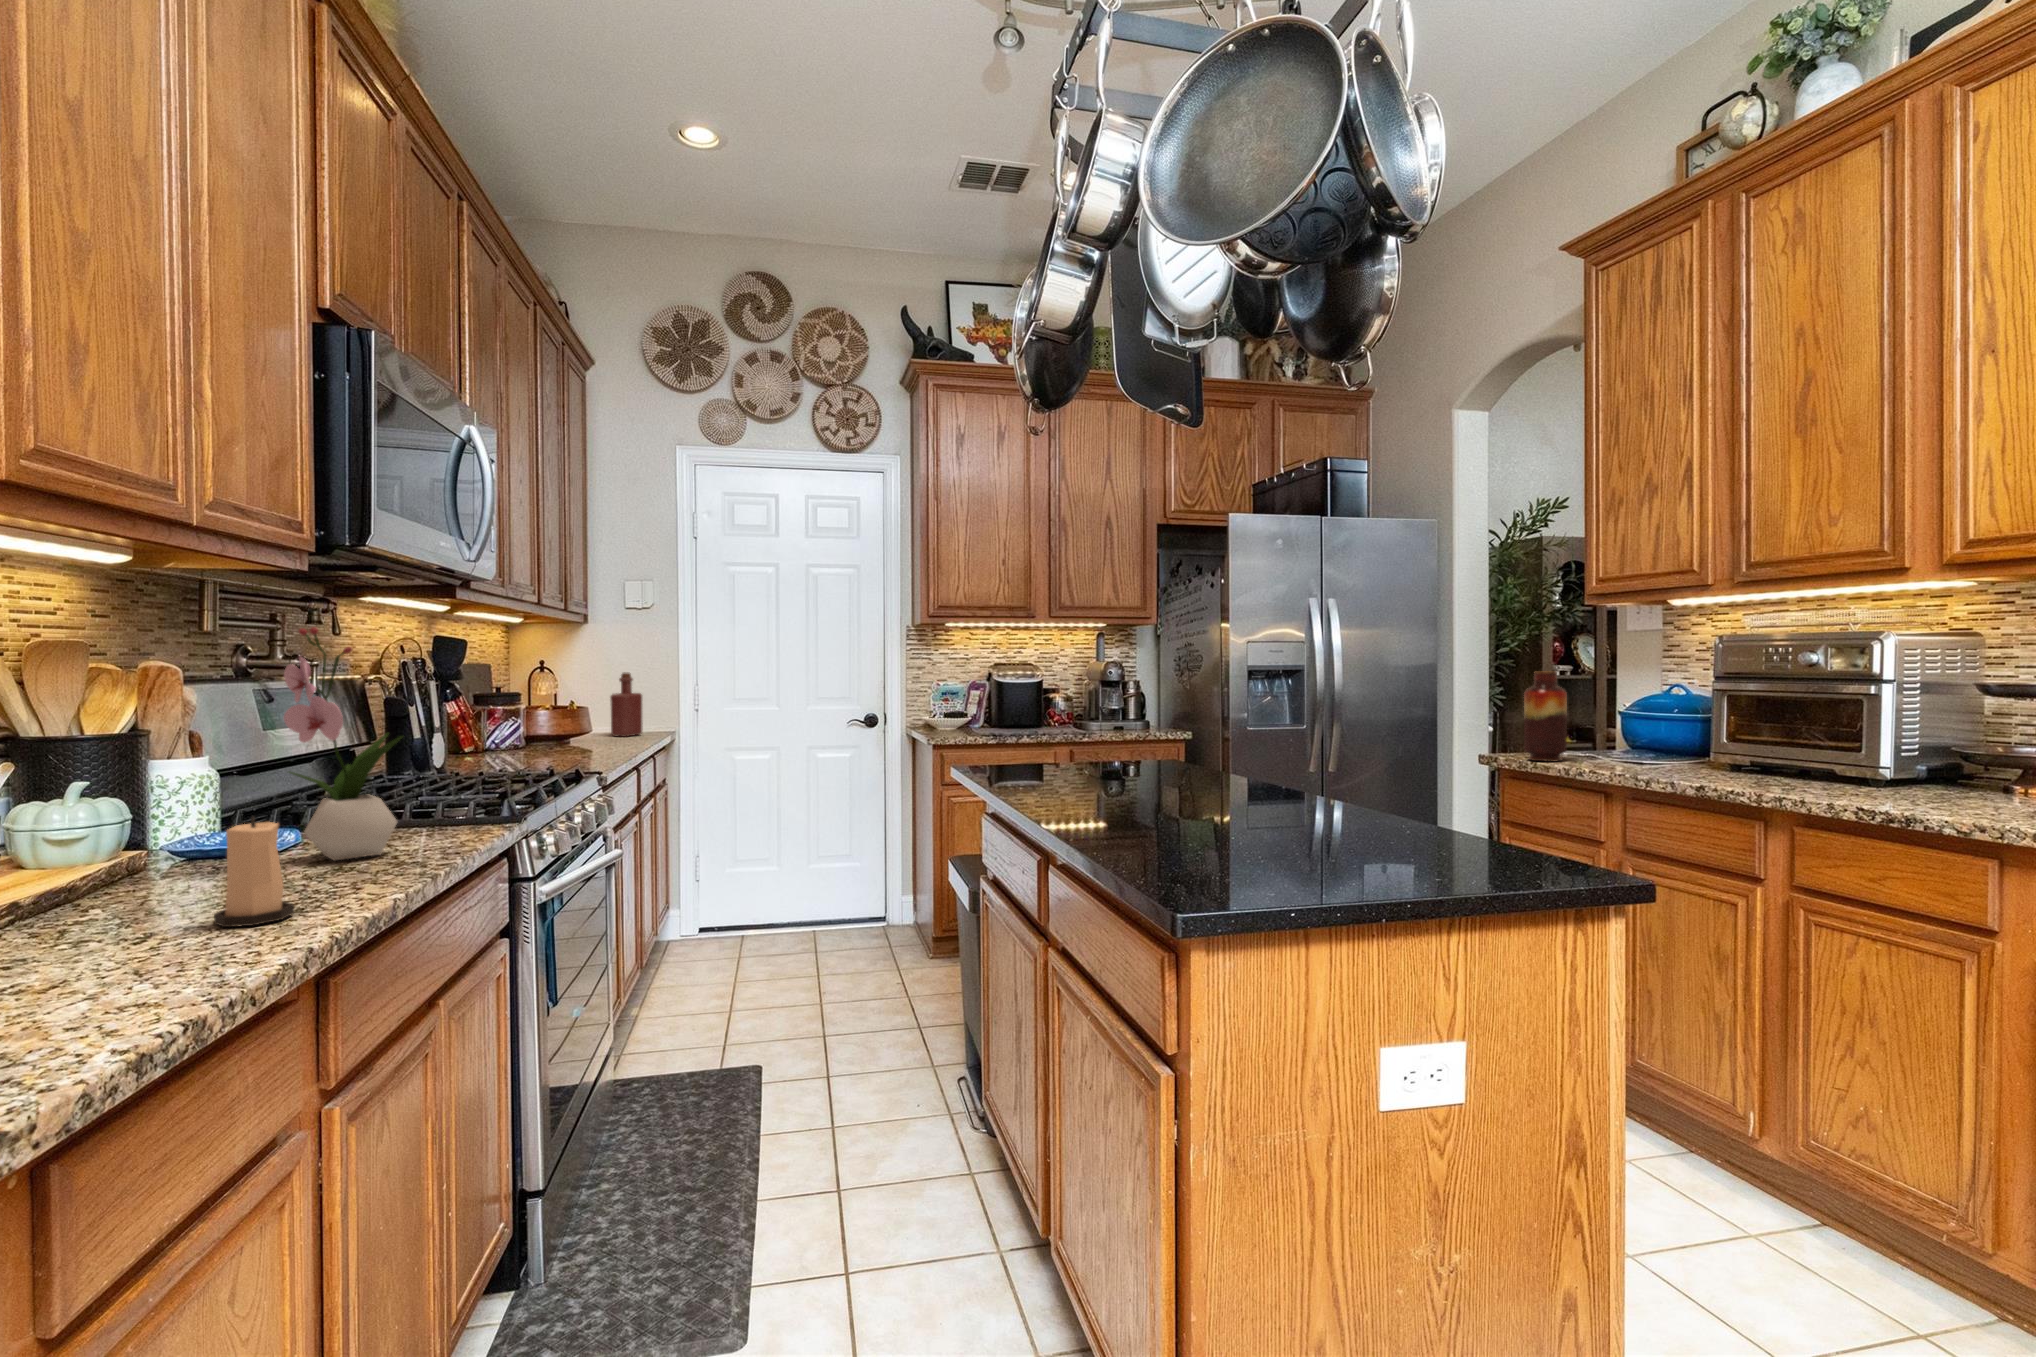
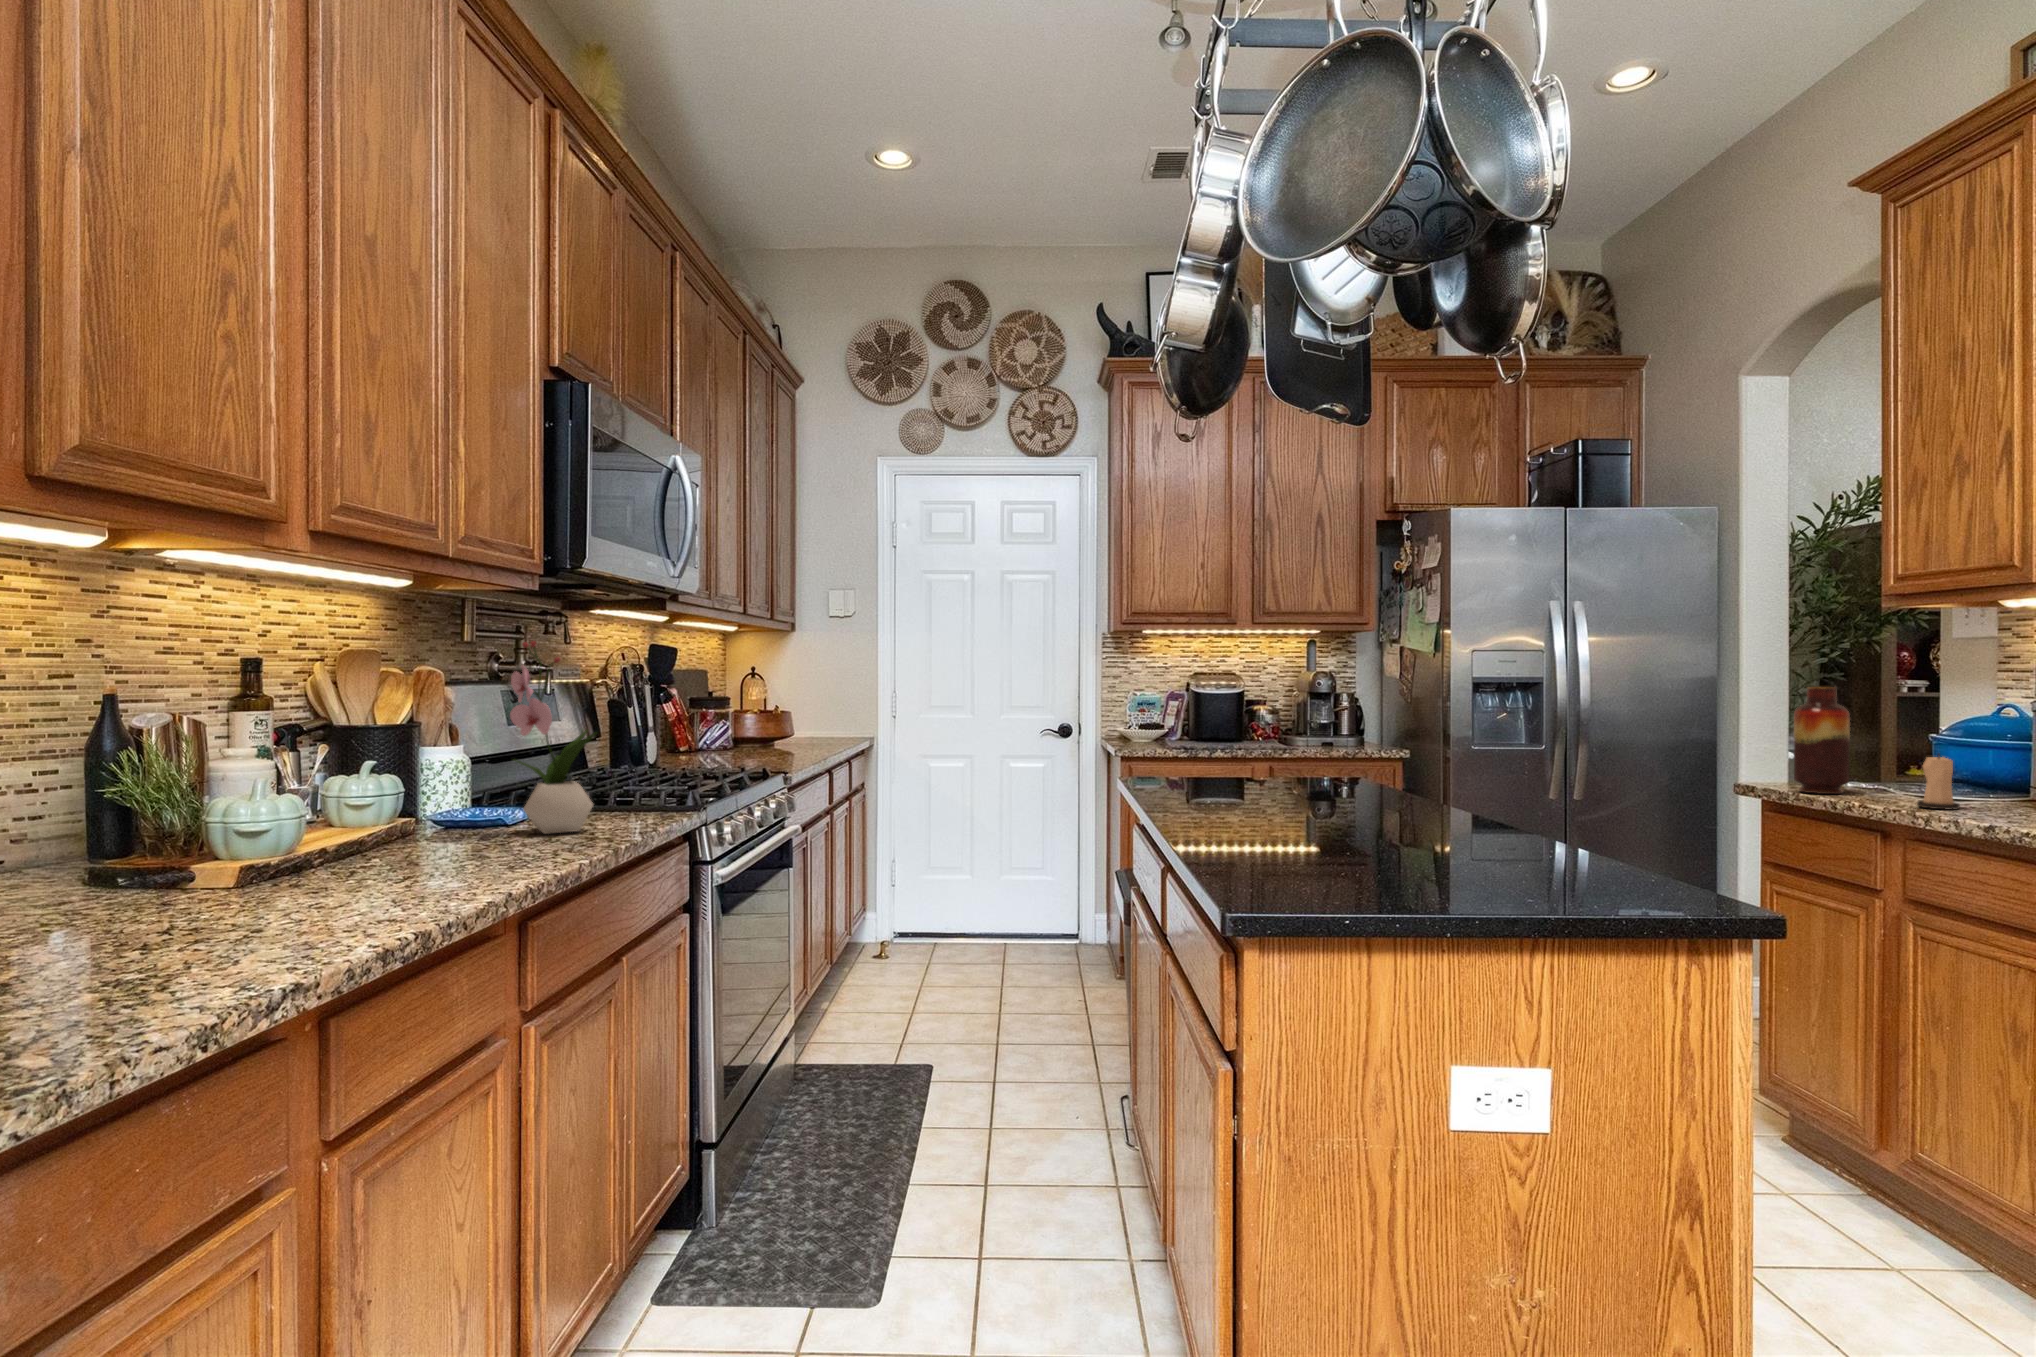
bottle: present [610,672,643,737] -> none [809,680,839,742]
candle: present [214,817,294,927] -> present [1917,754,1960,809]

